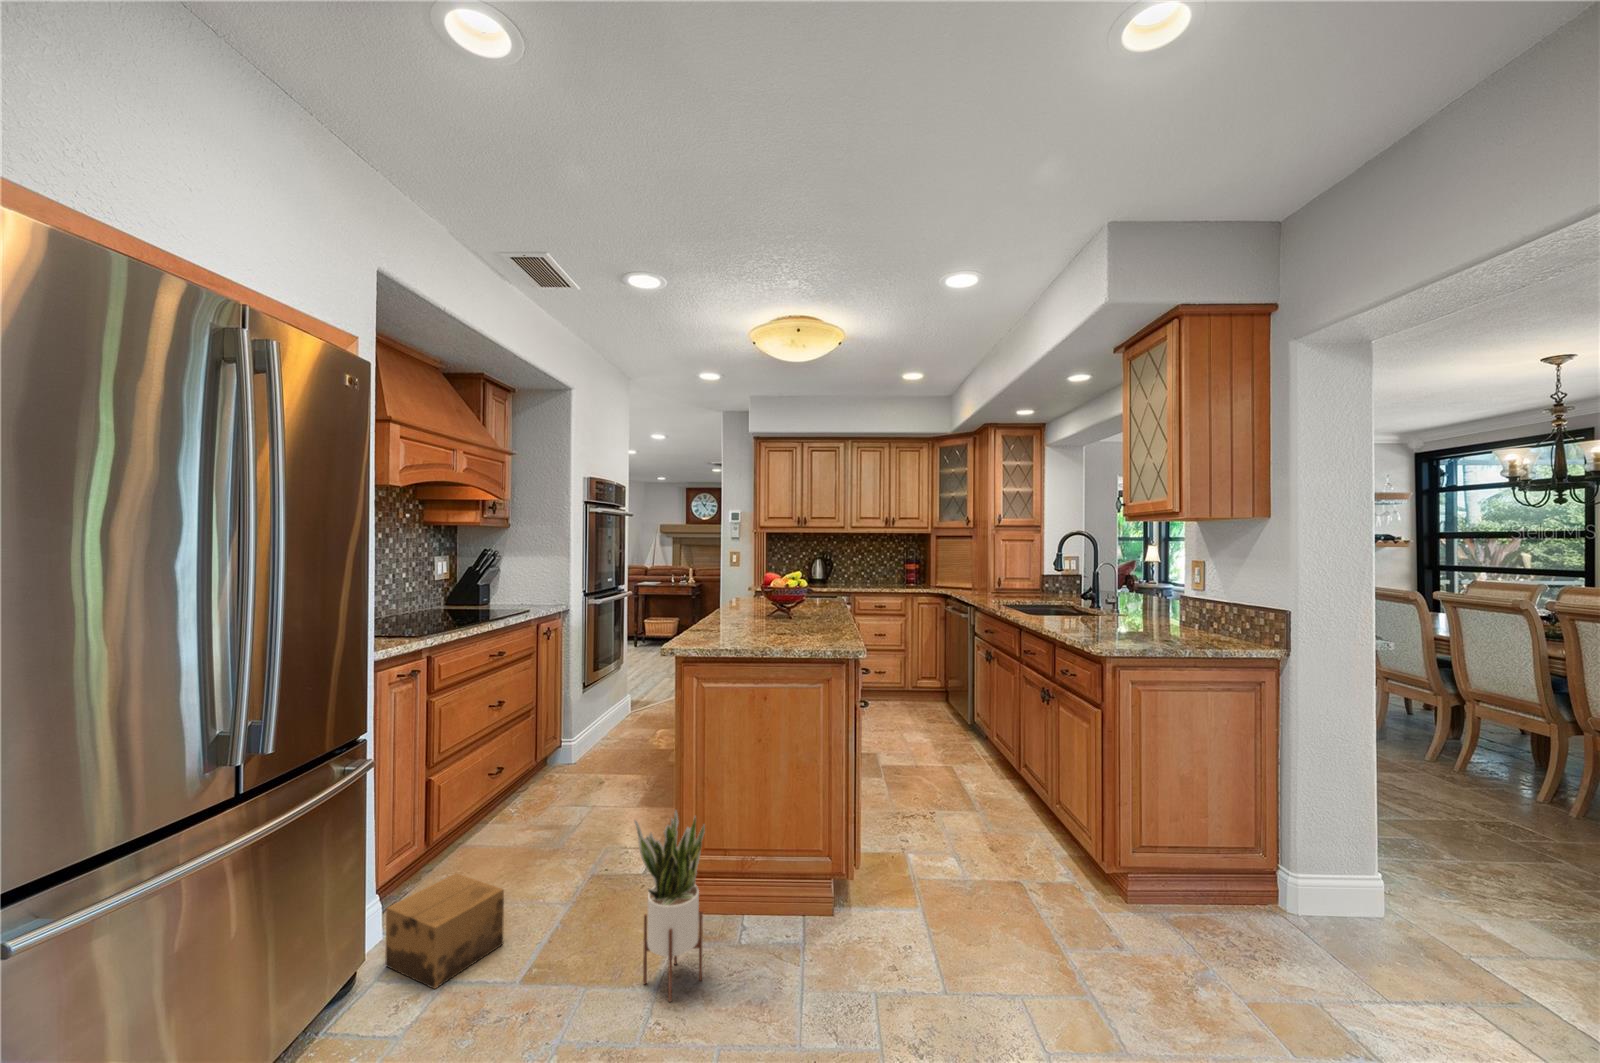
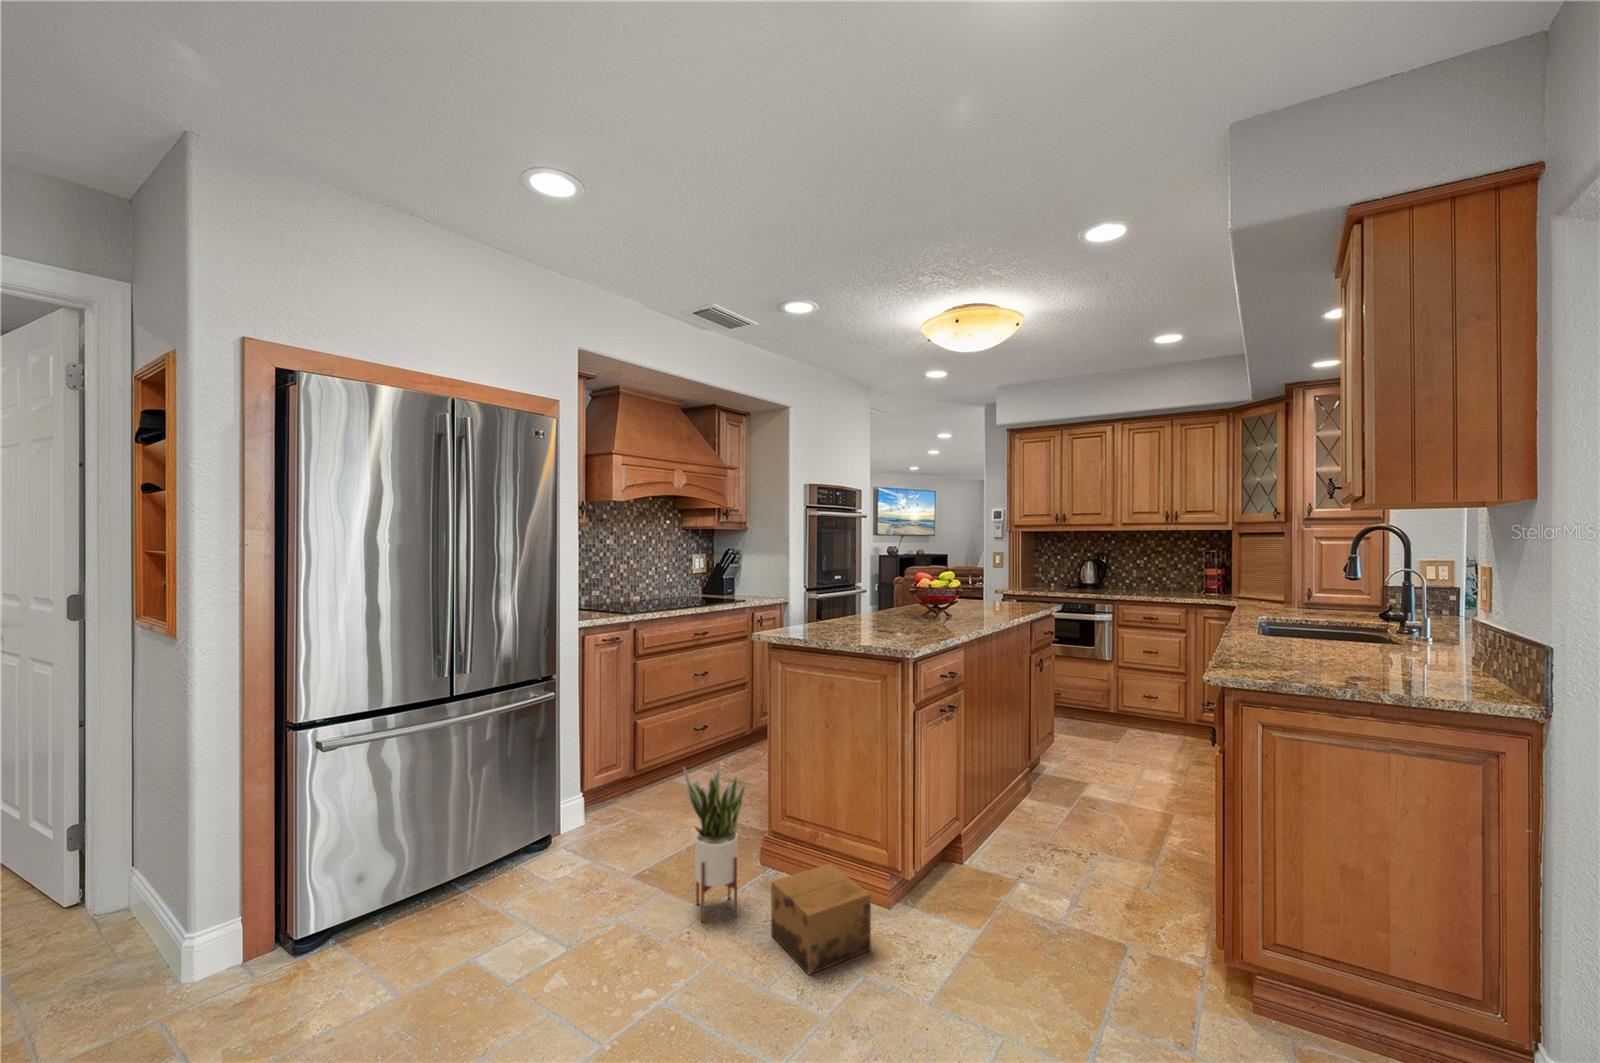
cardboard box: present [385,873,504,989] -> present [771,864,871,975]

